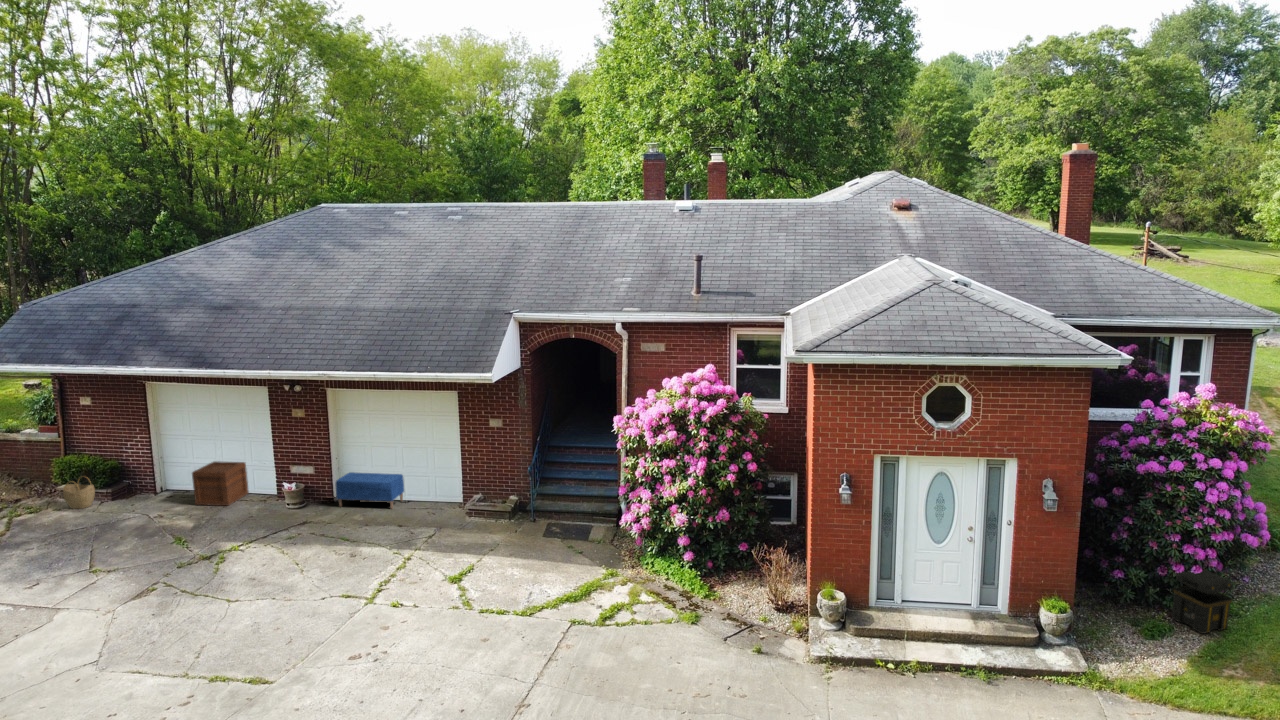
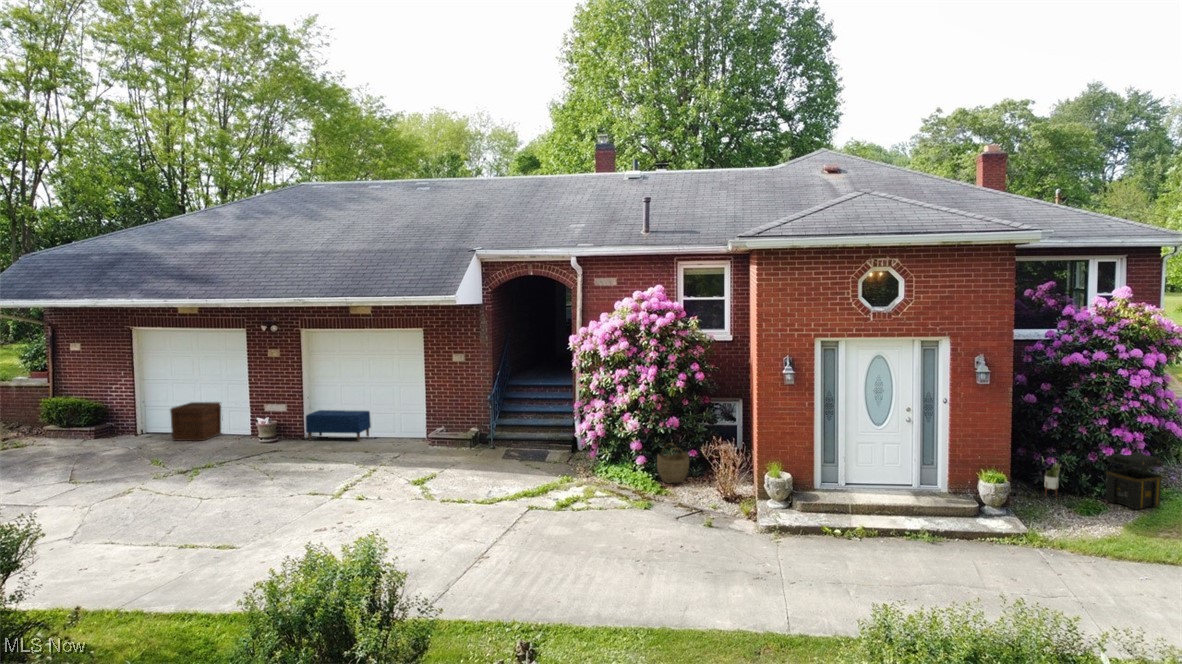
woven basket: present [63,477,95,509] -> present [657,443,689,483]
potted plant: none [1108,569,1127,614] -> present [1043,459,1061,497]

